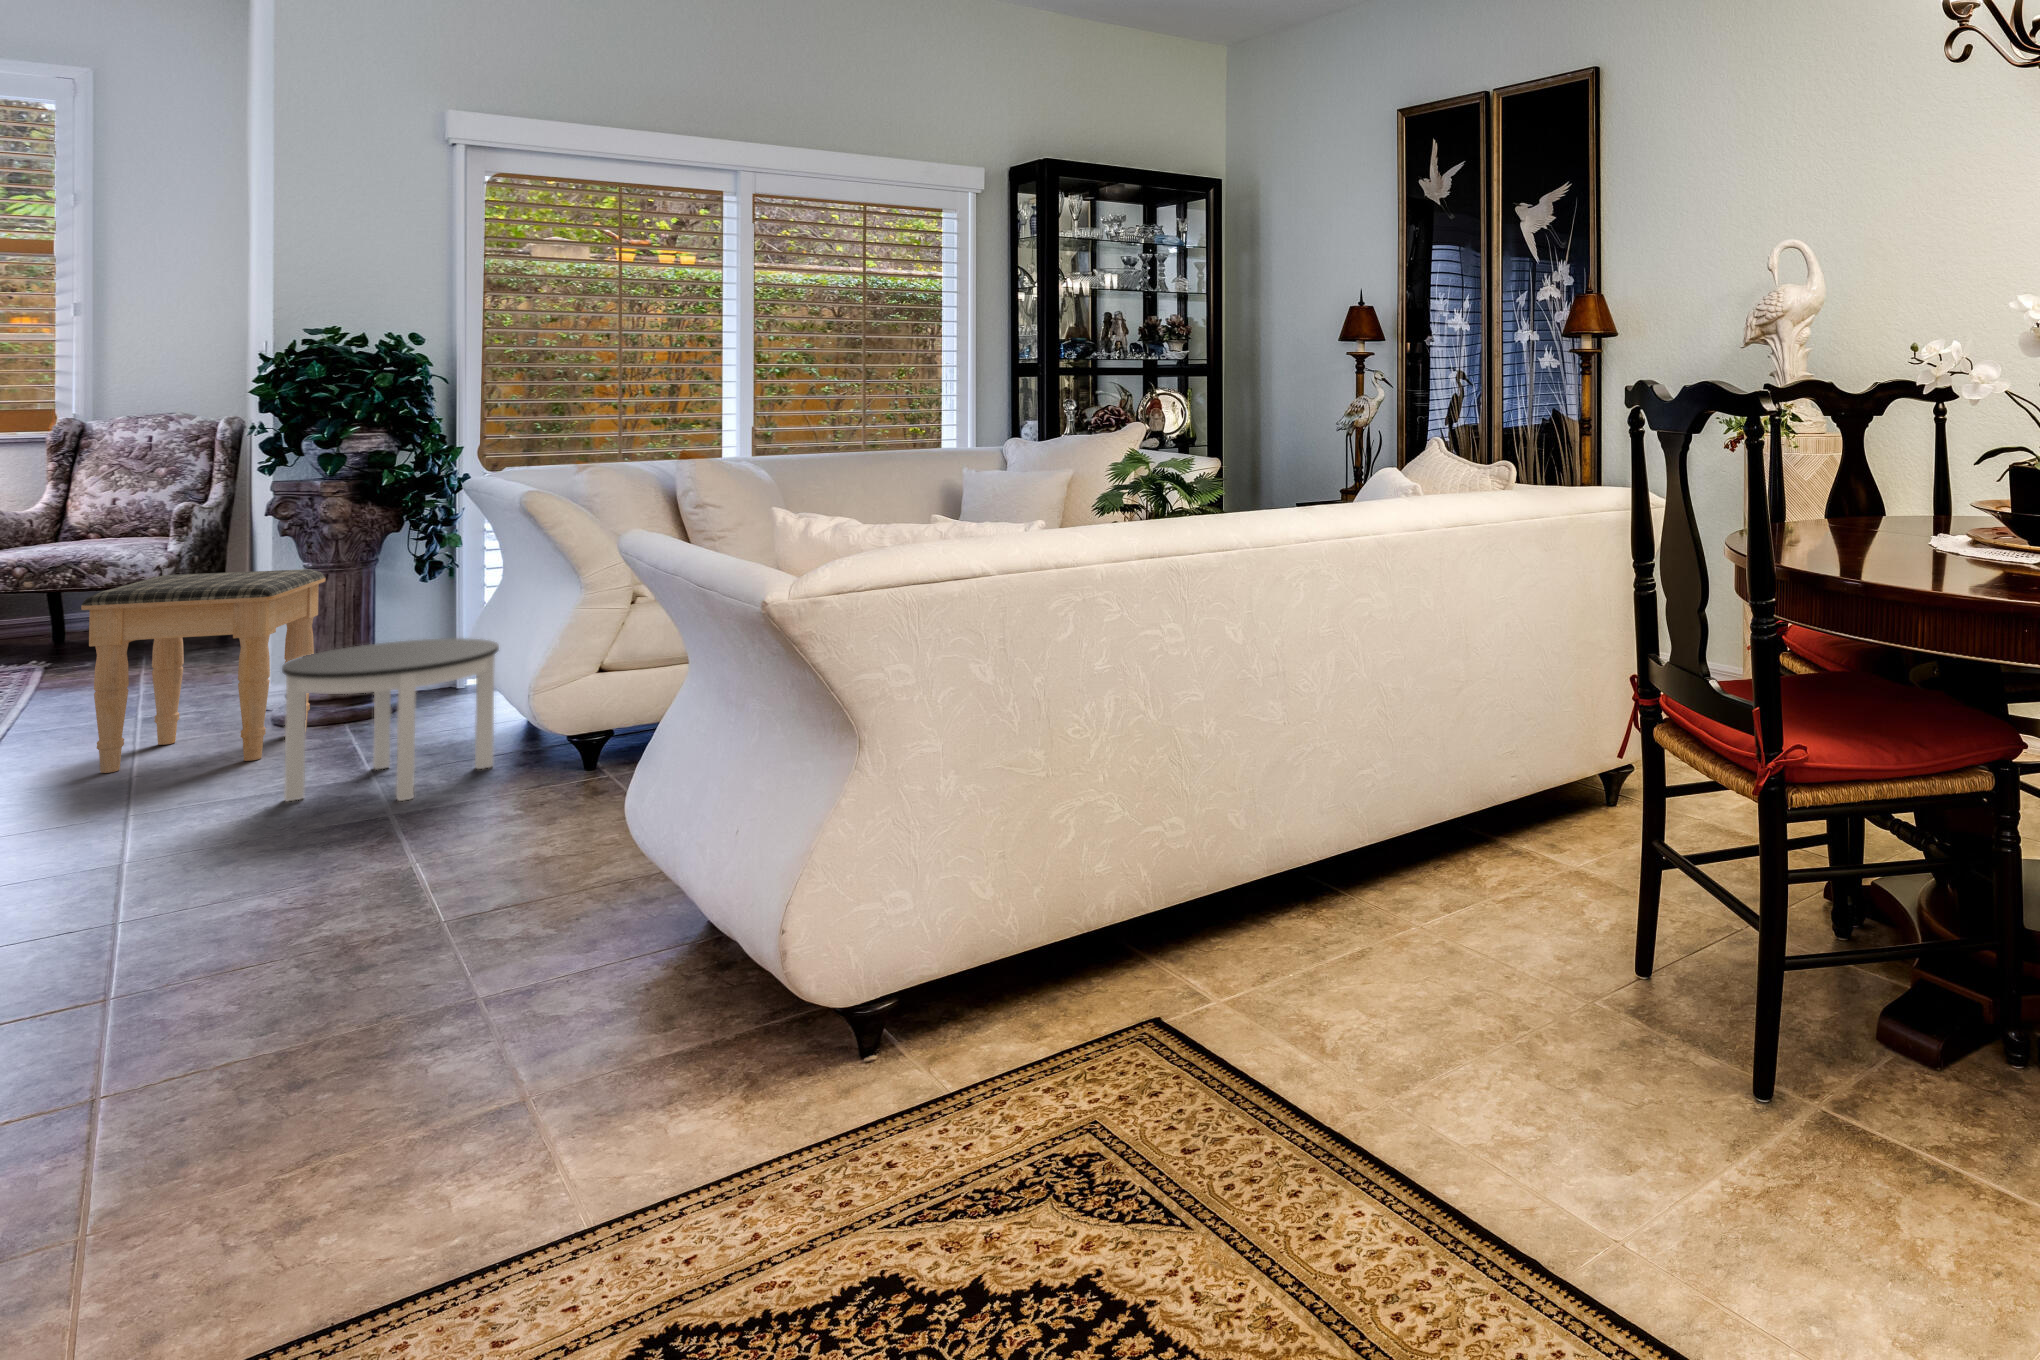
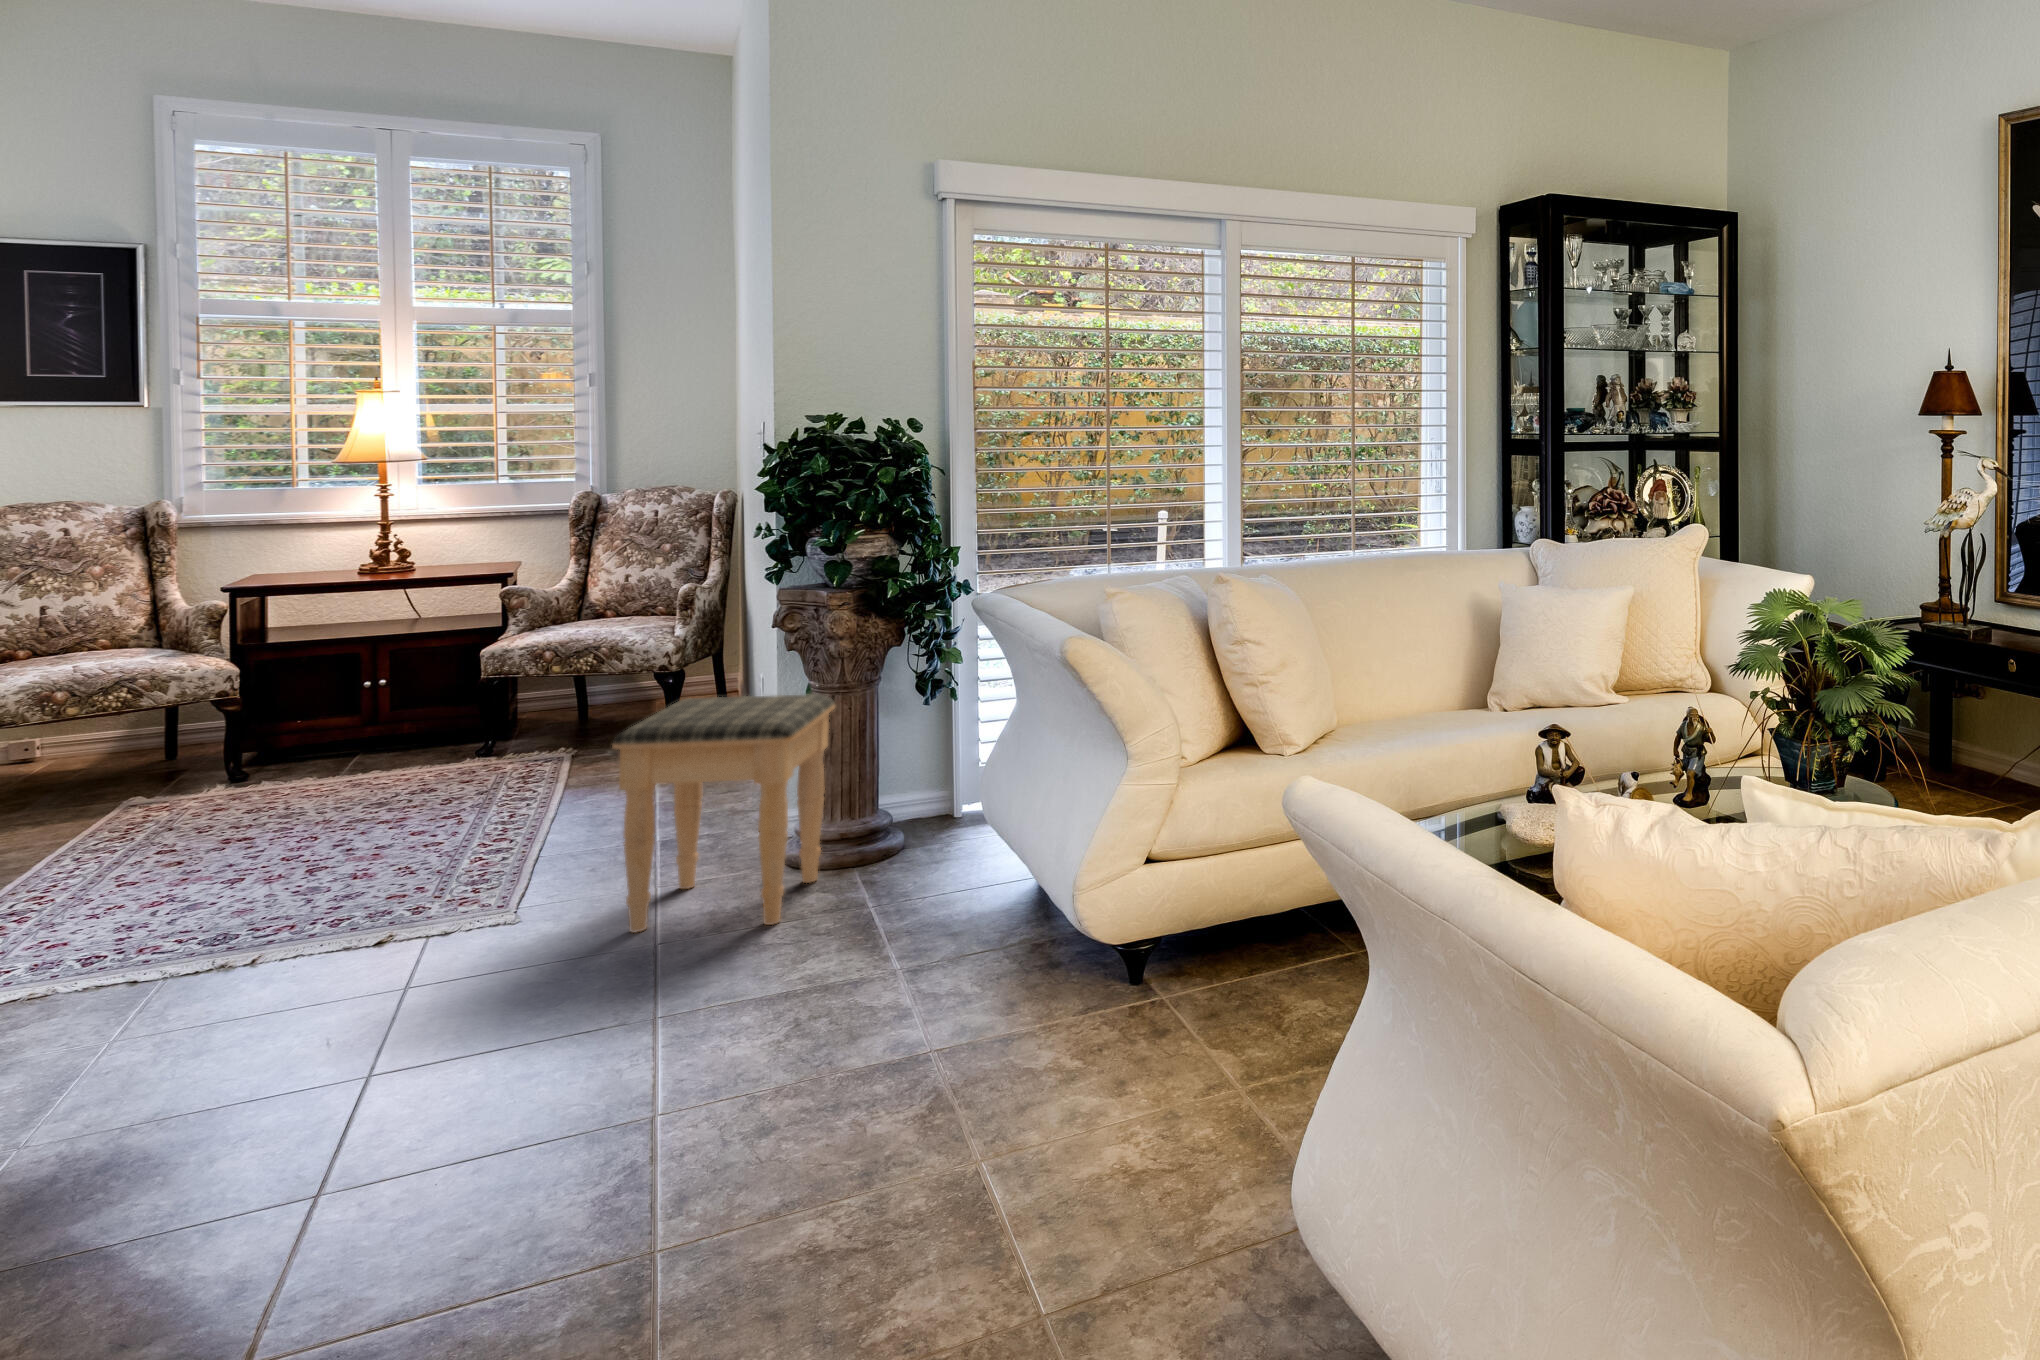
round table: present [282,638,499,801] -> none [811,798,1028,1017]

